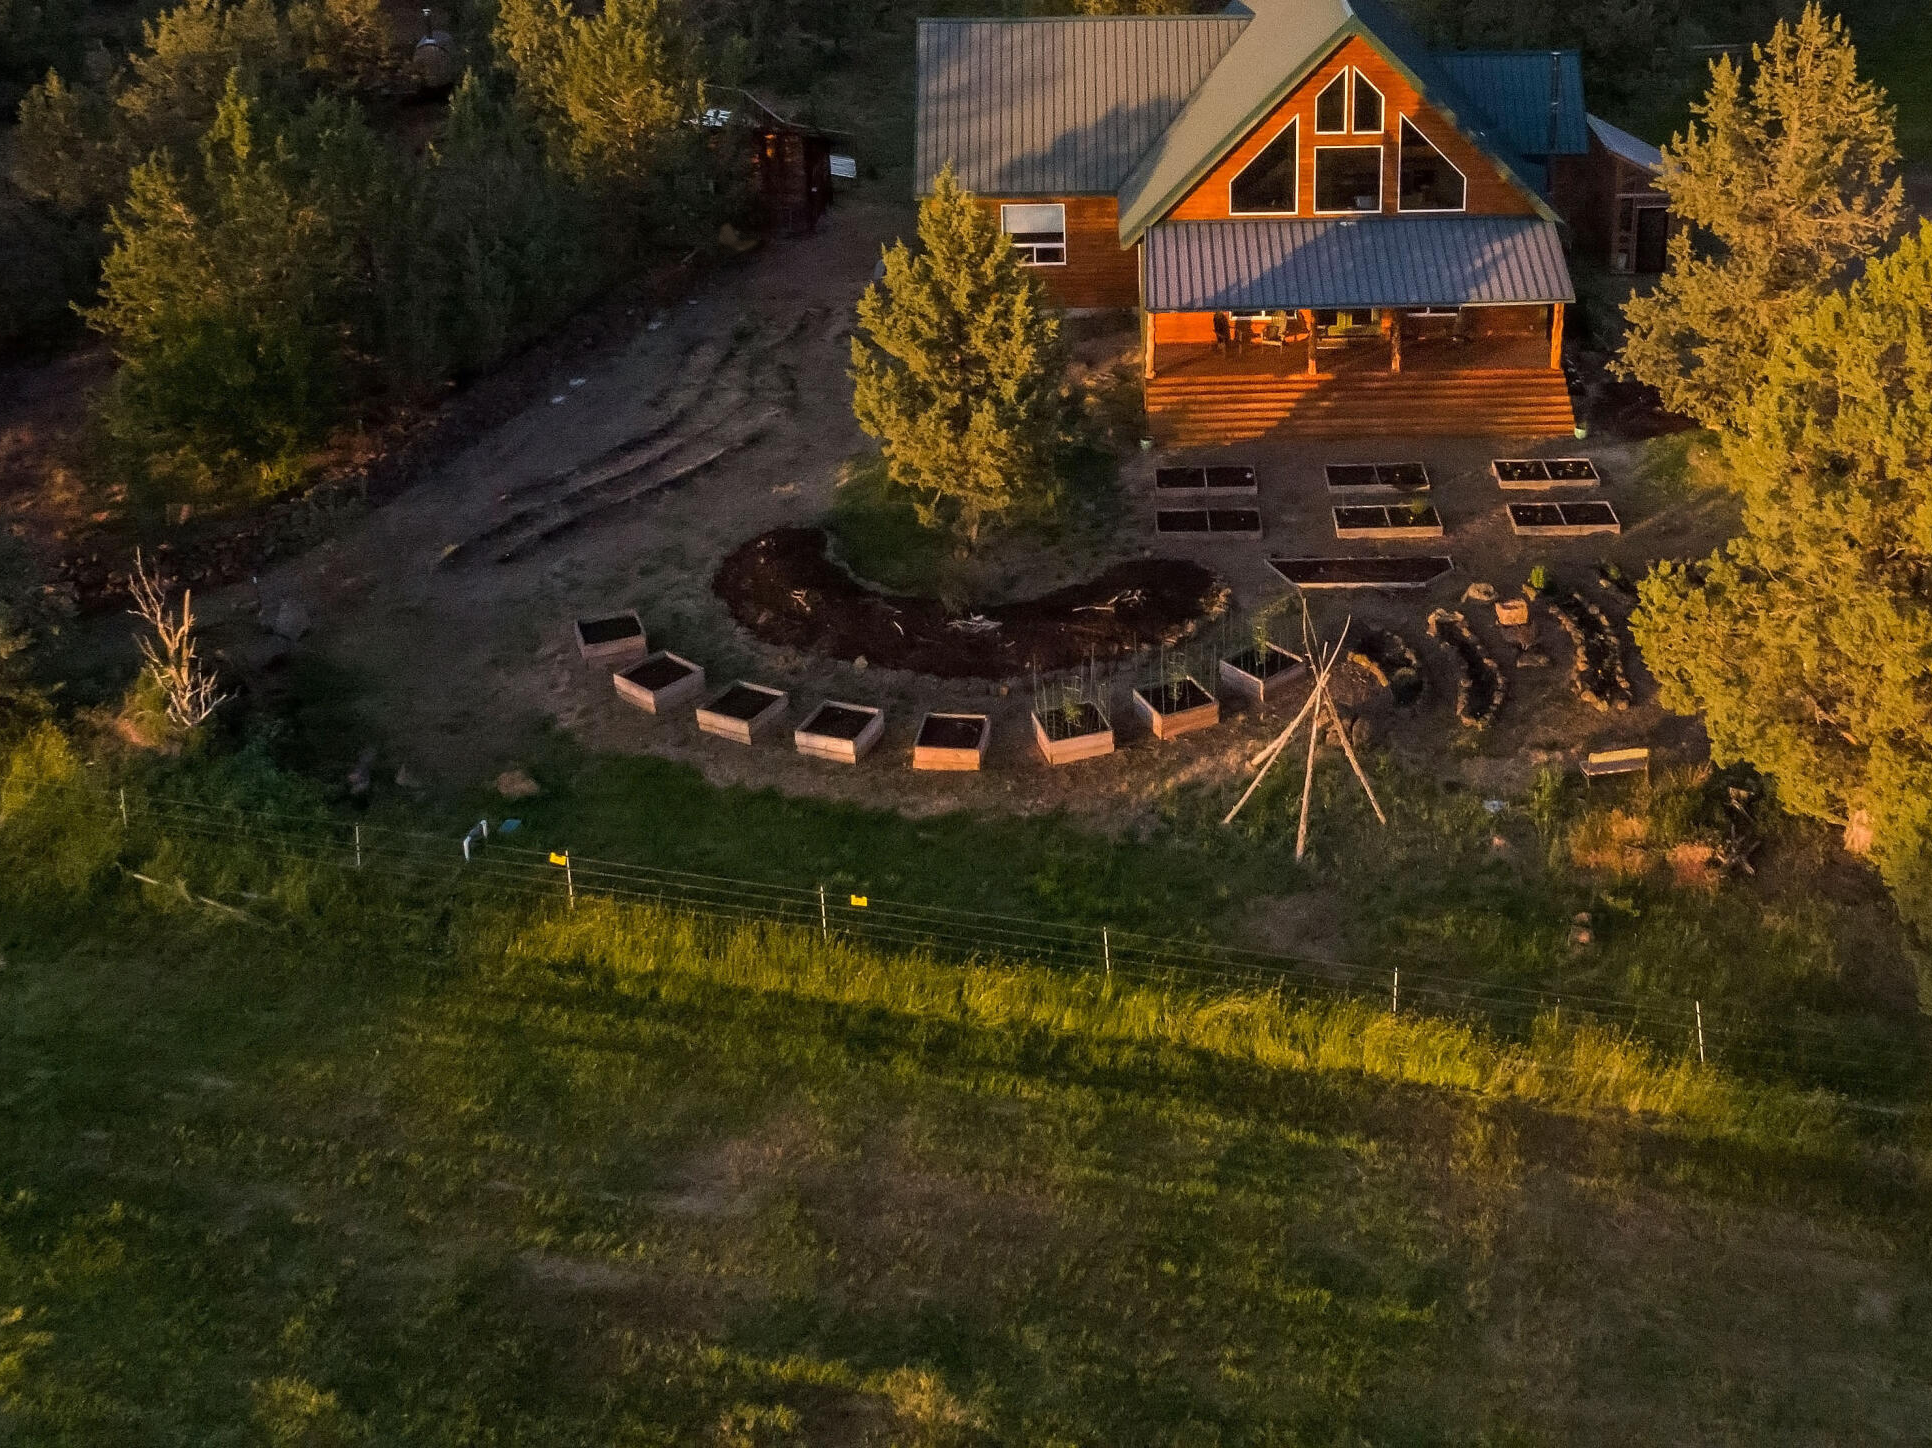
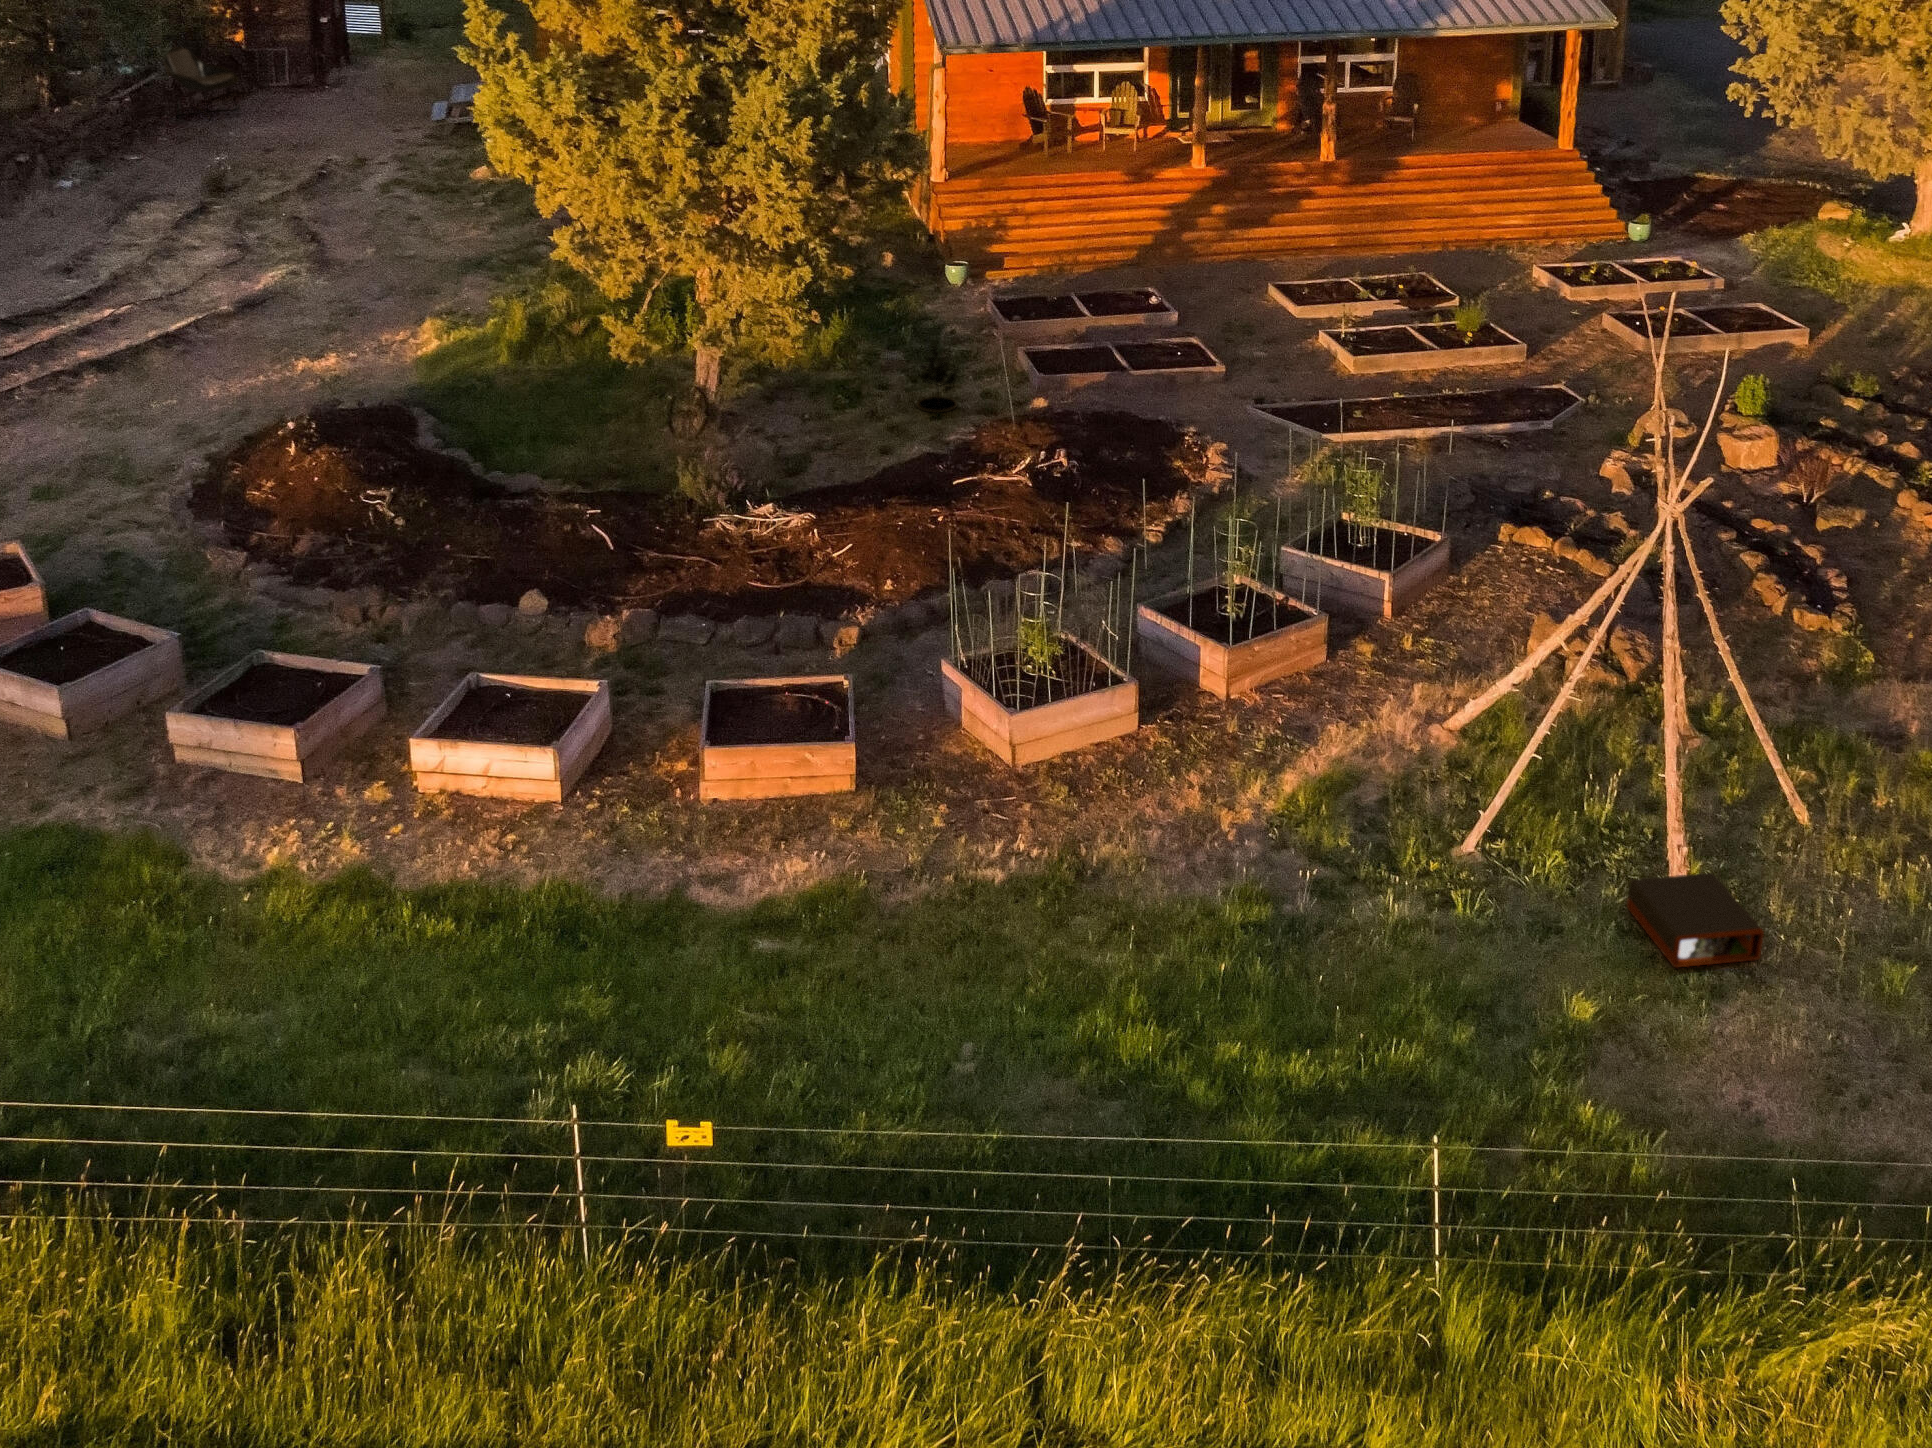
potted tree: none [1088,511,1116,550] -> present [917,344,959,413]
storage box: none [1285,846,1327,886] -> present [1627,873,1764,968]

